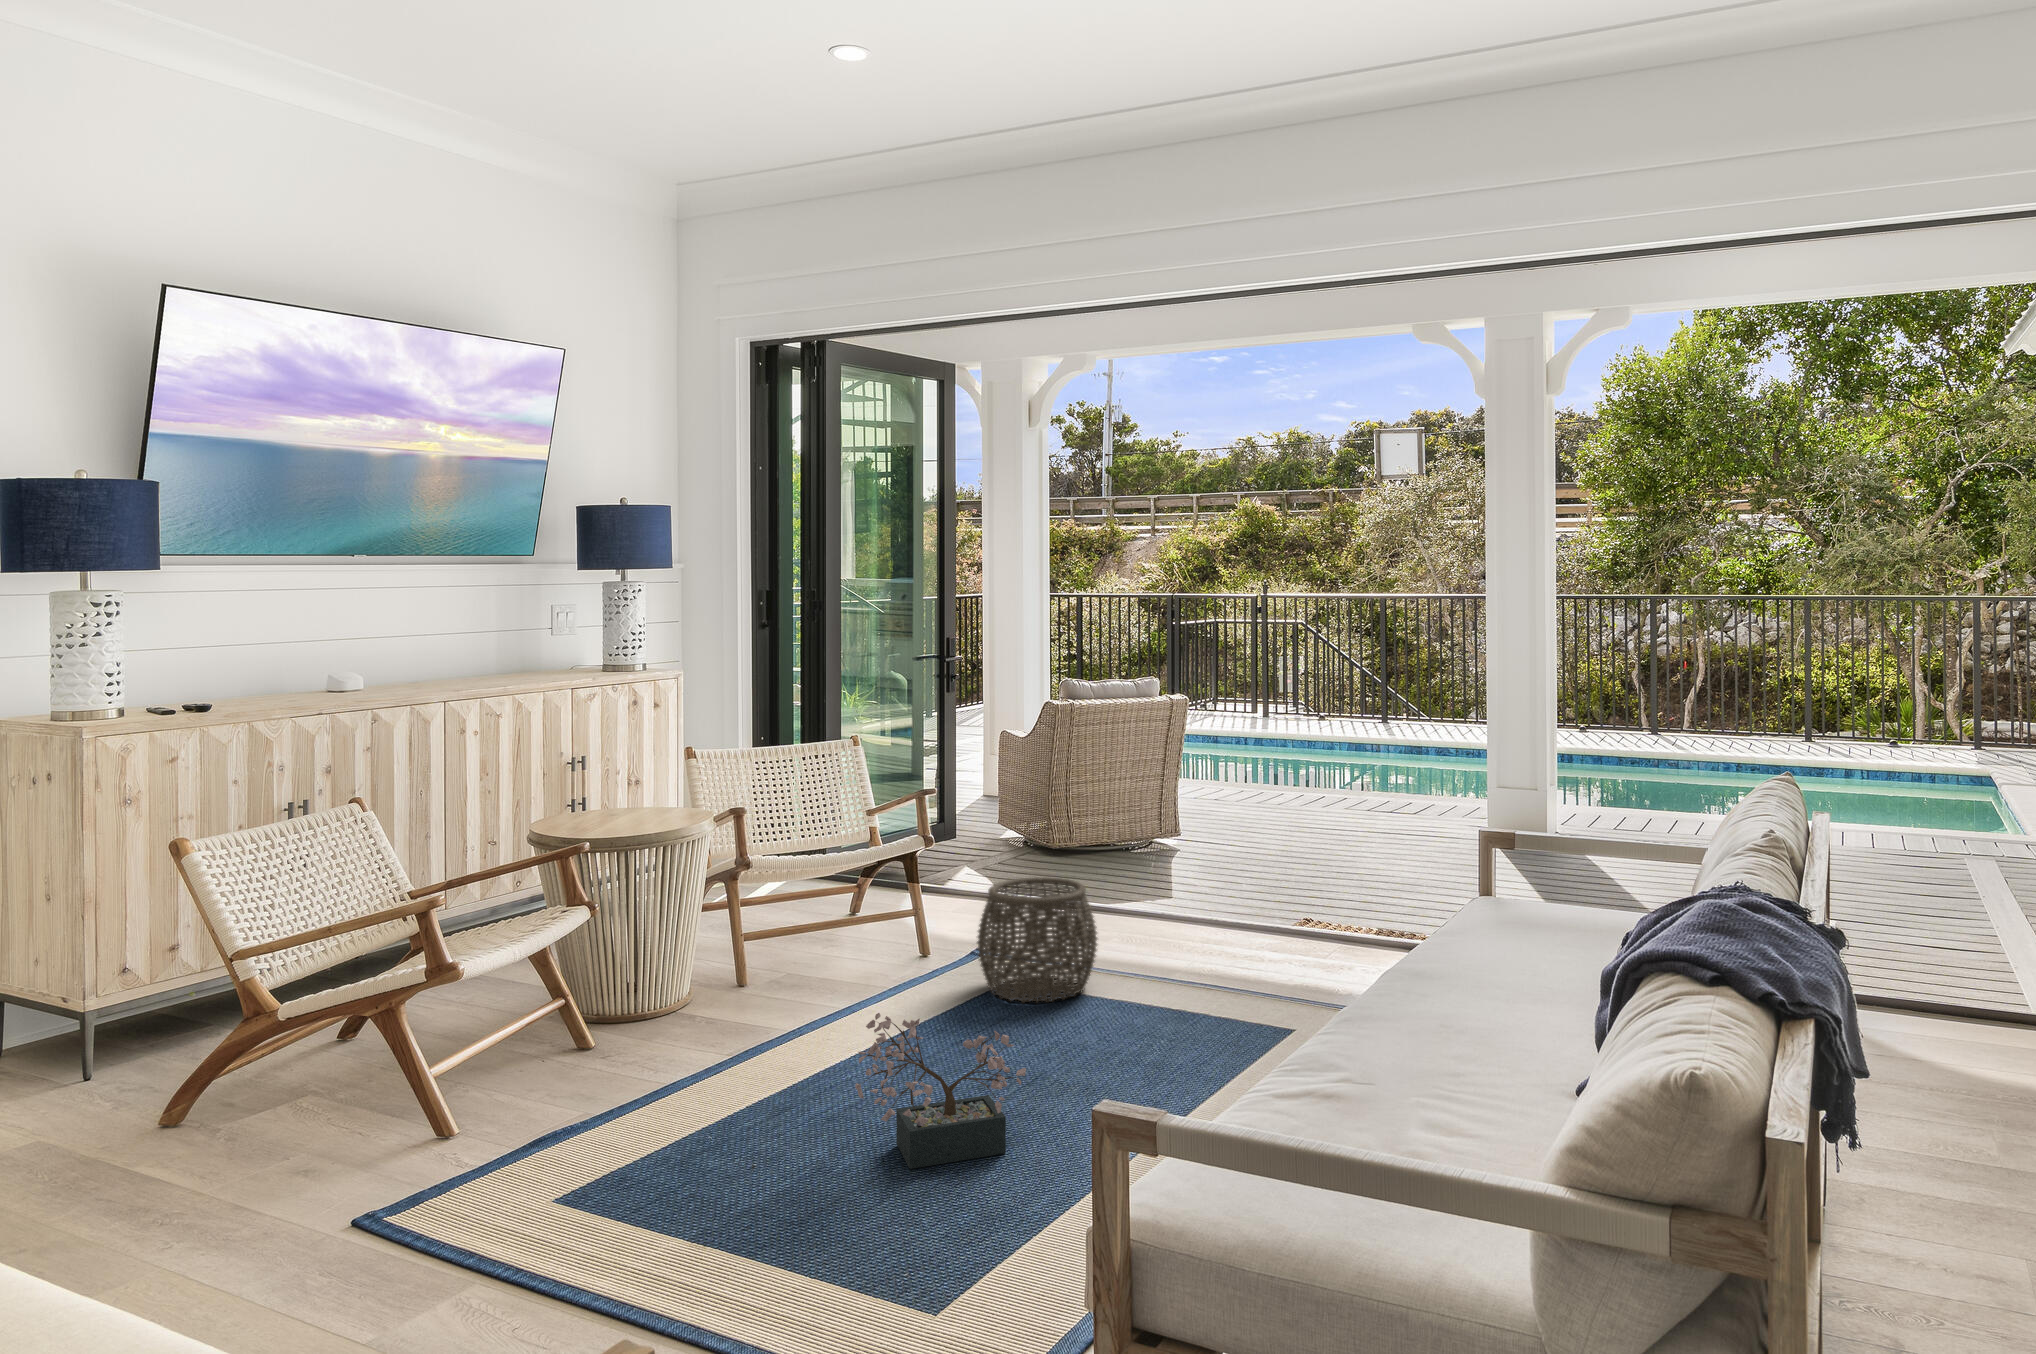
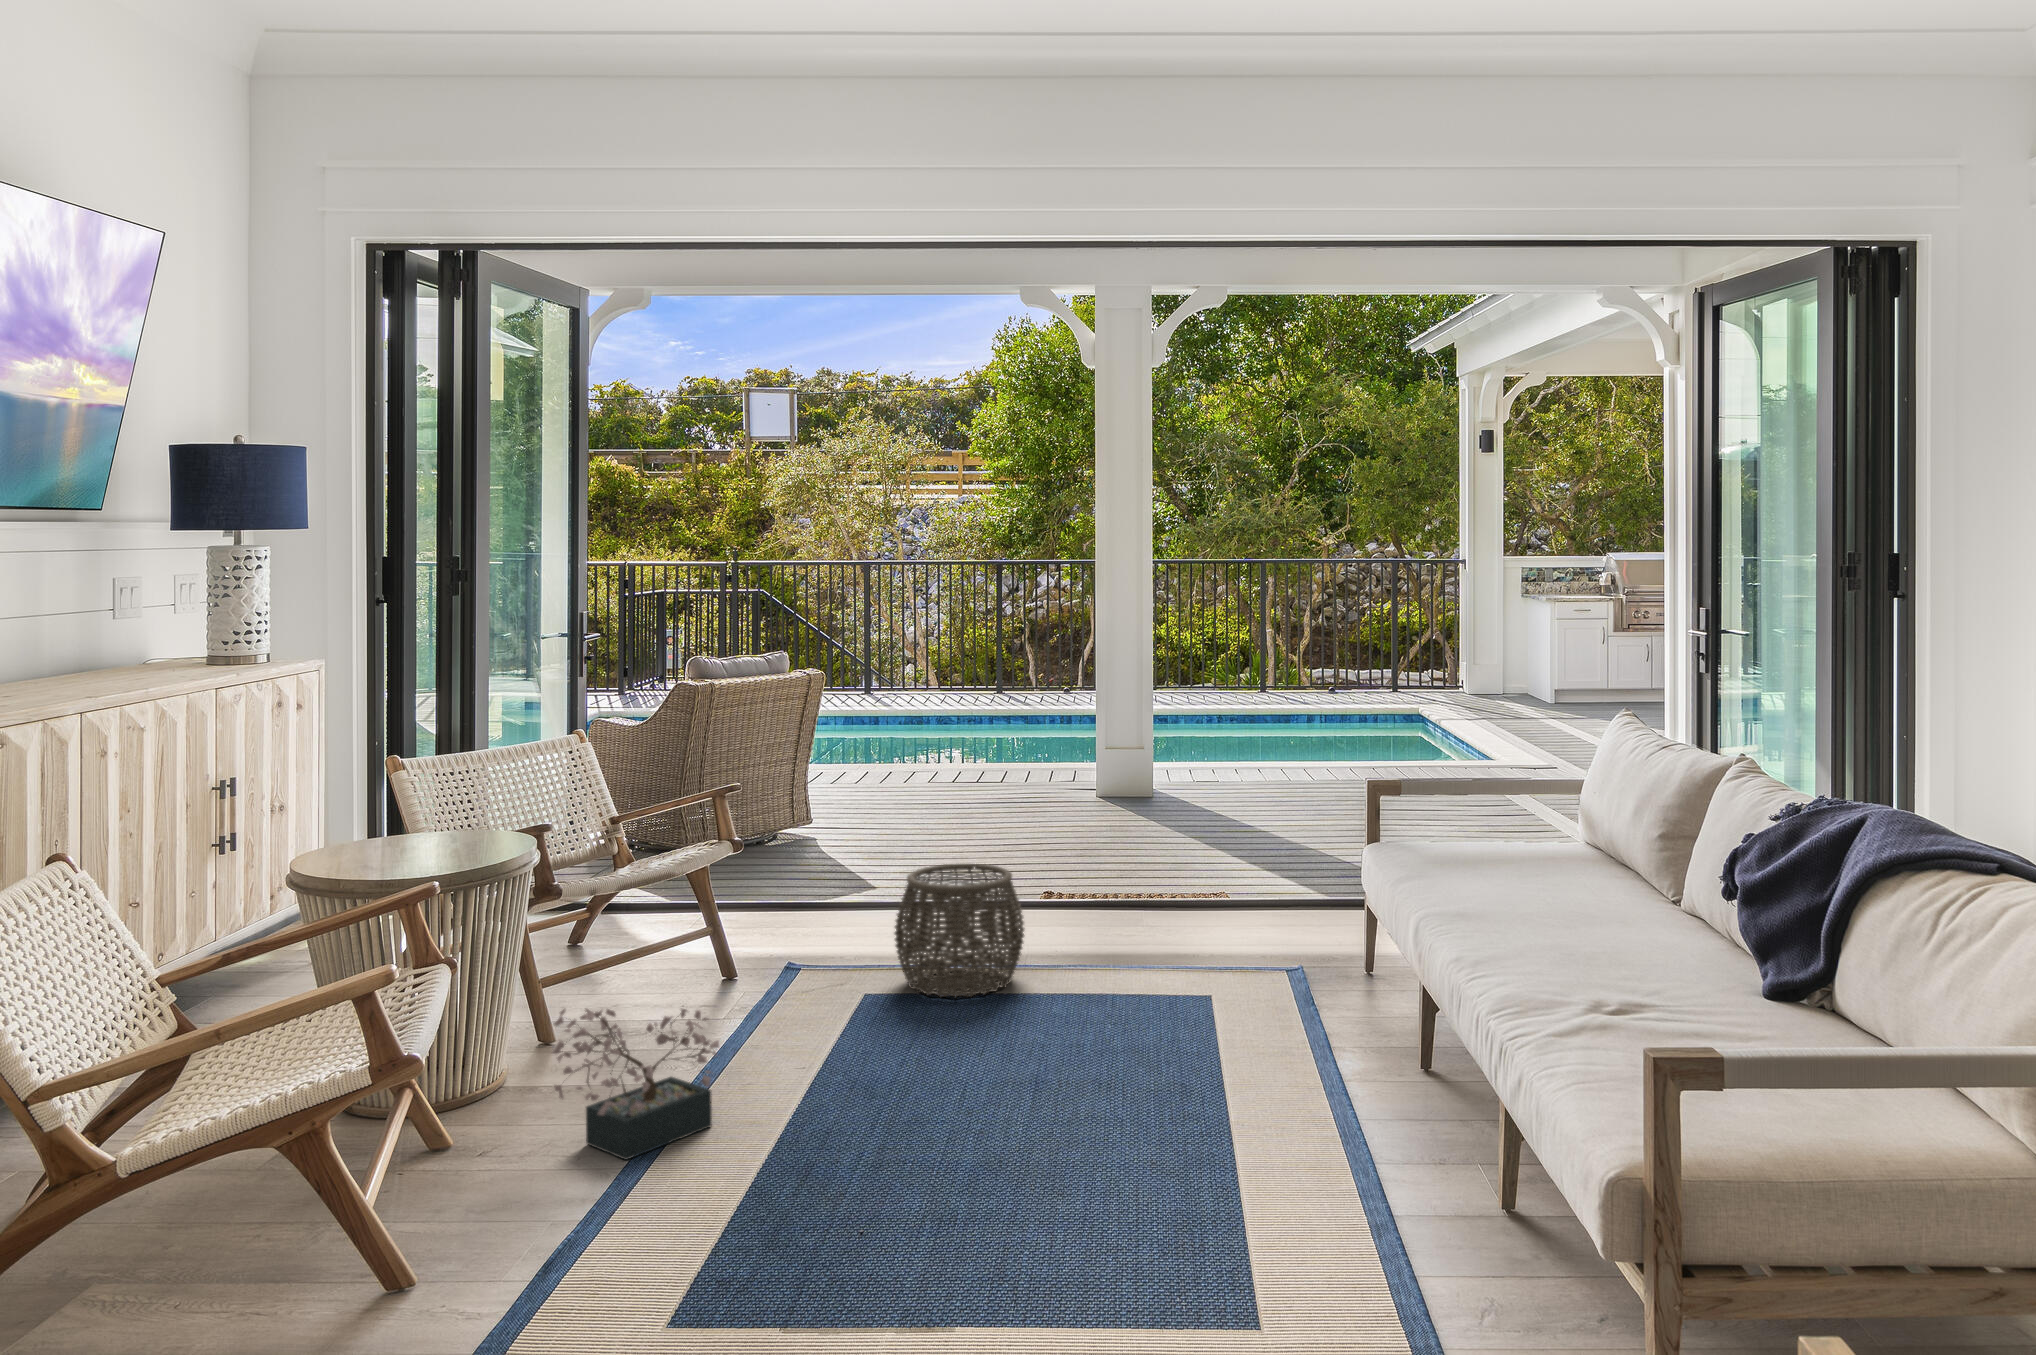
decorative plant: present [855,1013,1026,1169] -> present [552,1009,719,1160]

